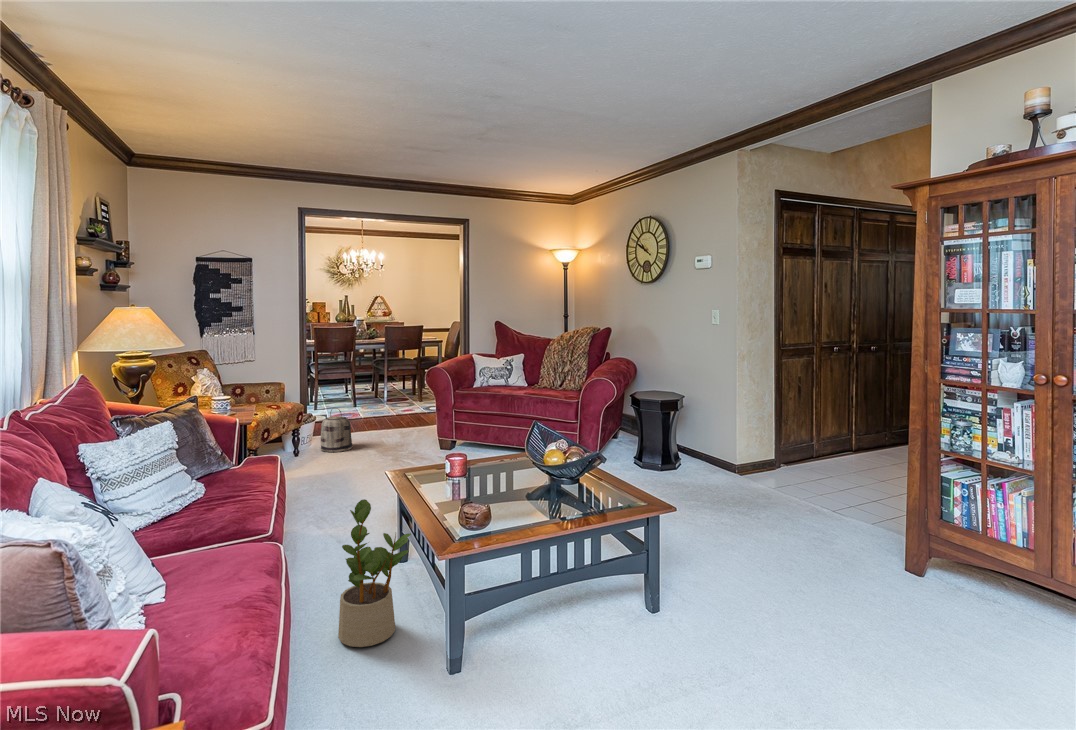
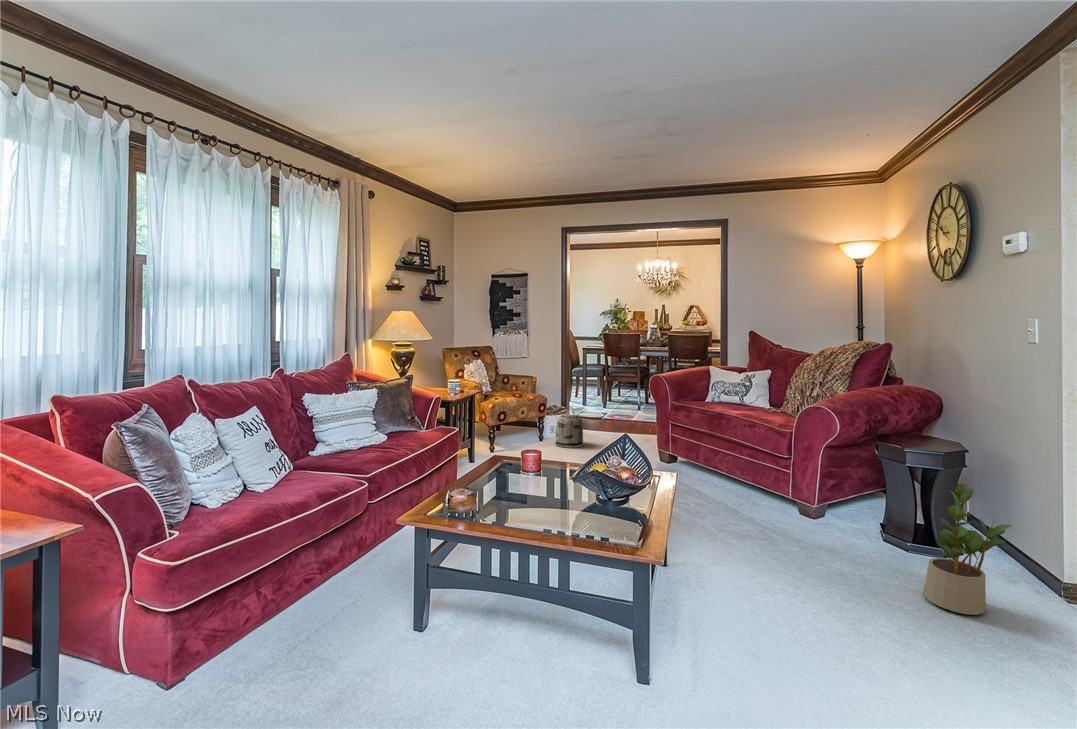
potted plant: present [338,499,411,647] -> present [923,483,1012,615]

